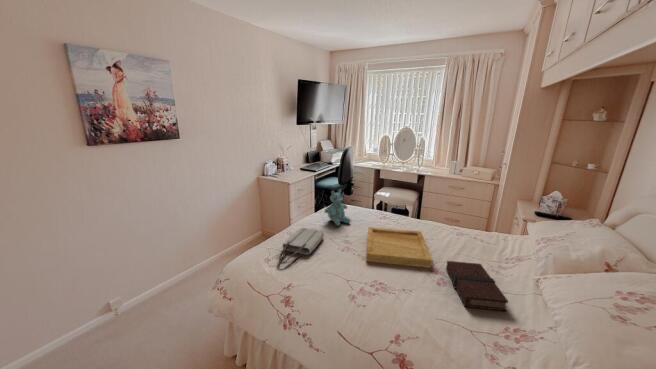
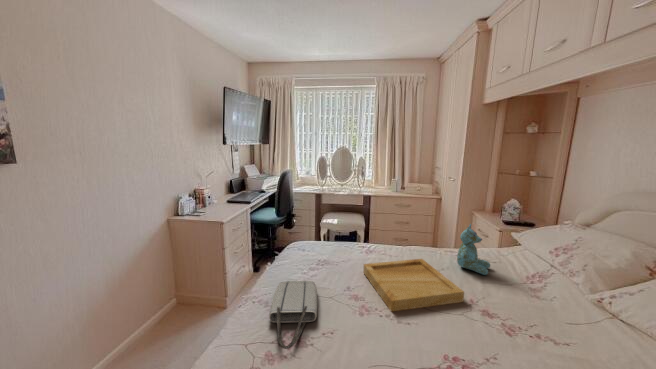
stuffed bear: present [325,189,351,226] -> present [457,224,490,275]
book: present [446,261,508,311] -> none [479,285,576,343]

